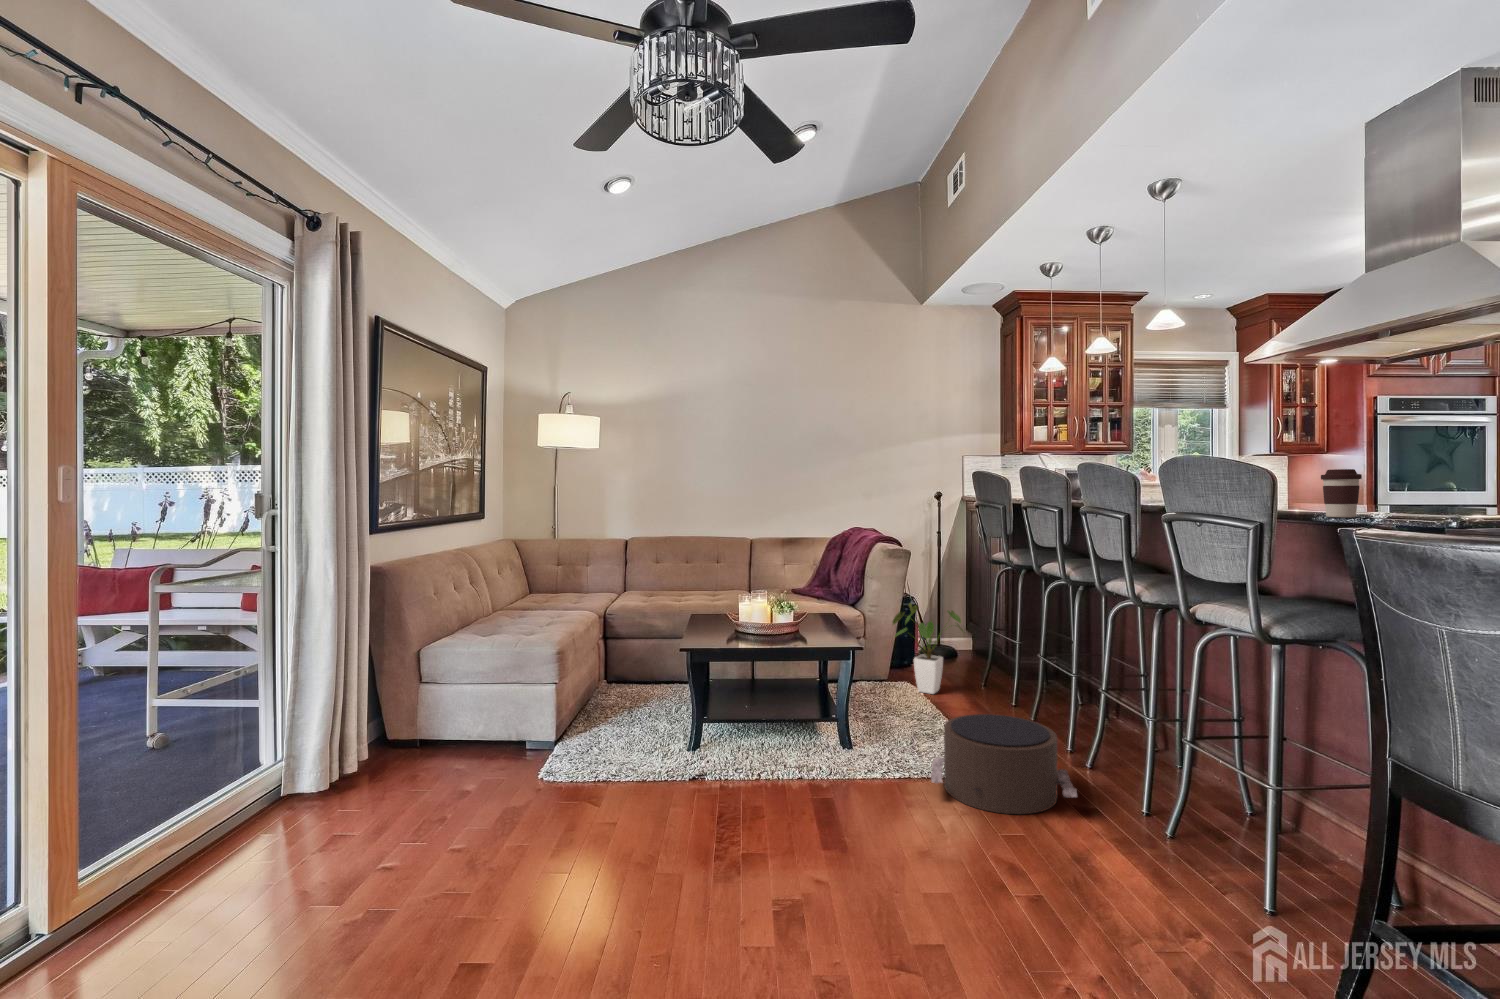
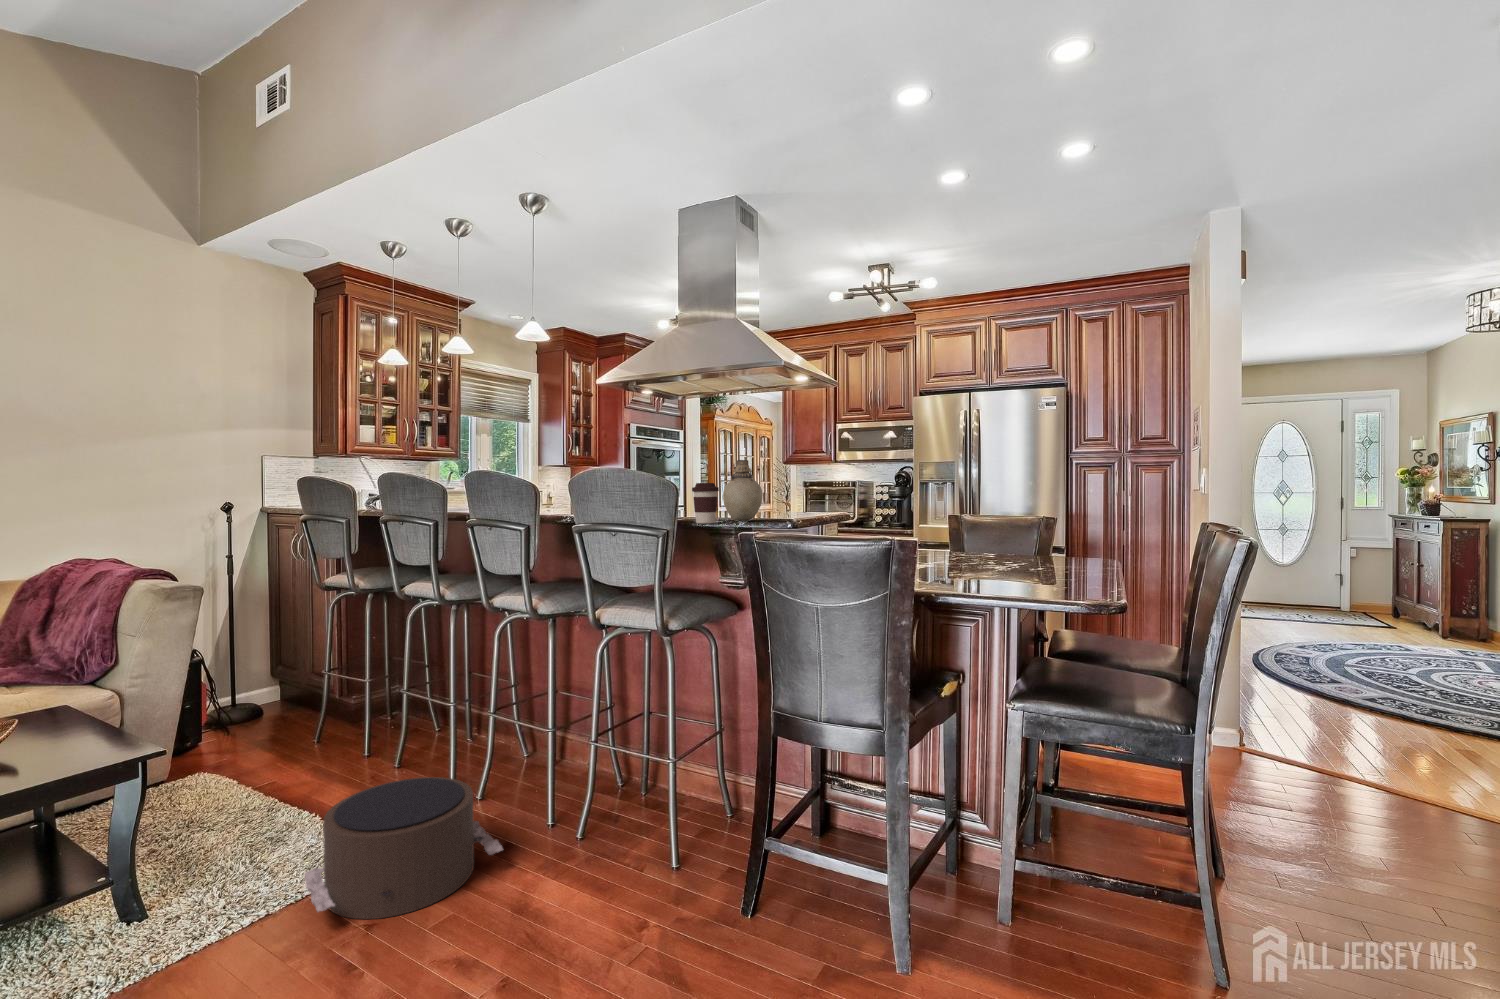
vase: none [1392,439,1462,517] -> present [723,460,763,521]
house plant: present [893,603,963,694] -> none [176,658,297,780]

